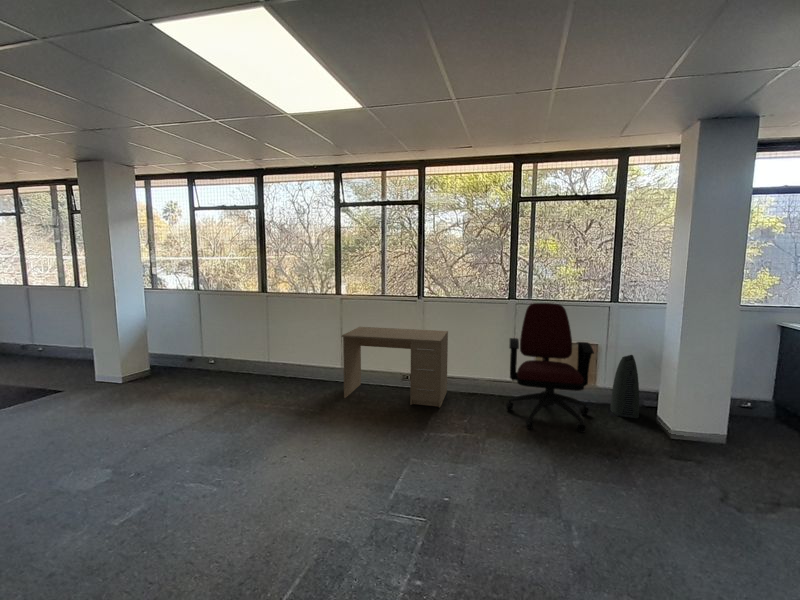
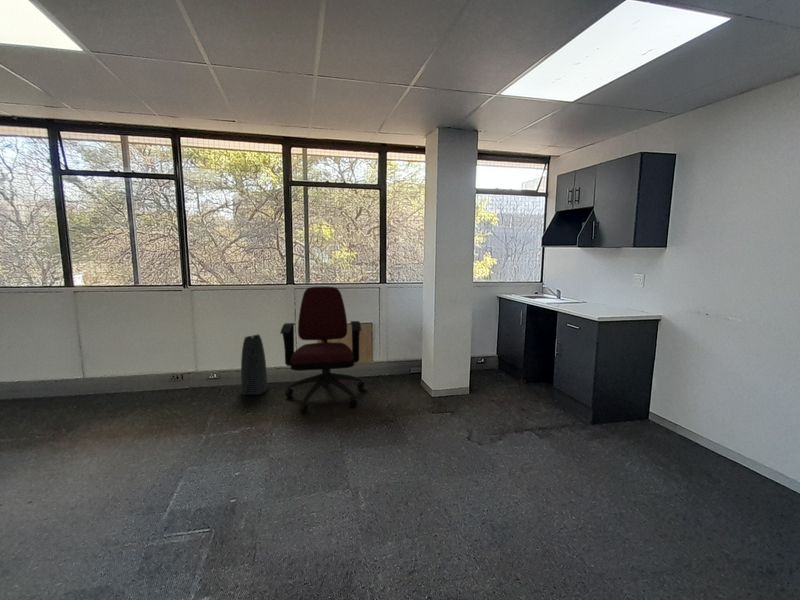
desk: present [342,327,448,408] -> none [62,322,225,418]
air purifier: present [610,355,639,418] -> present [241,335,267,395]

